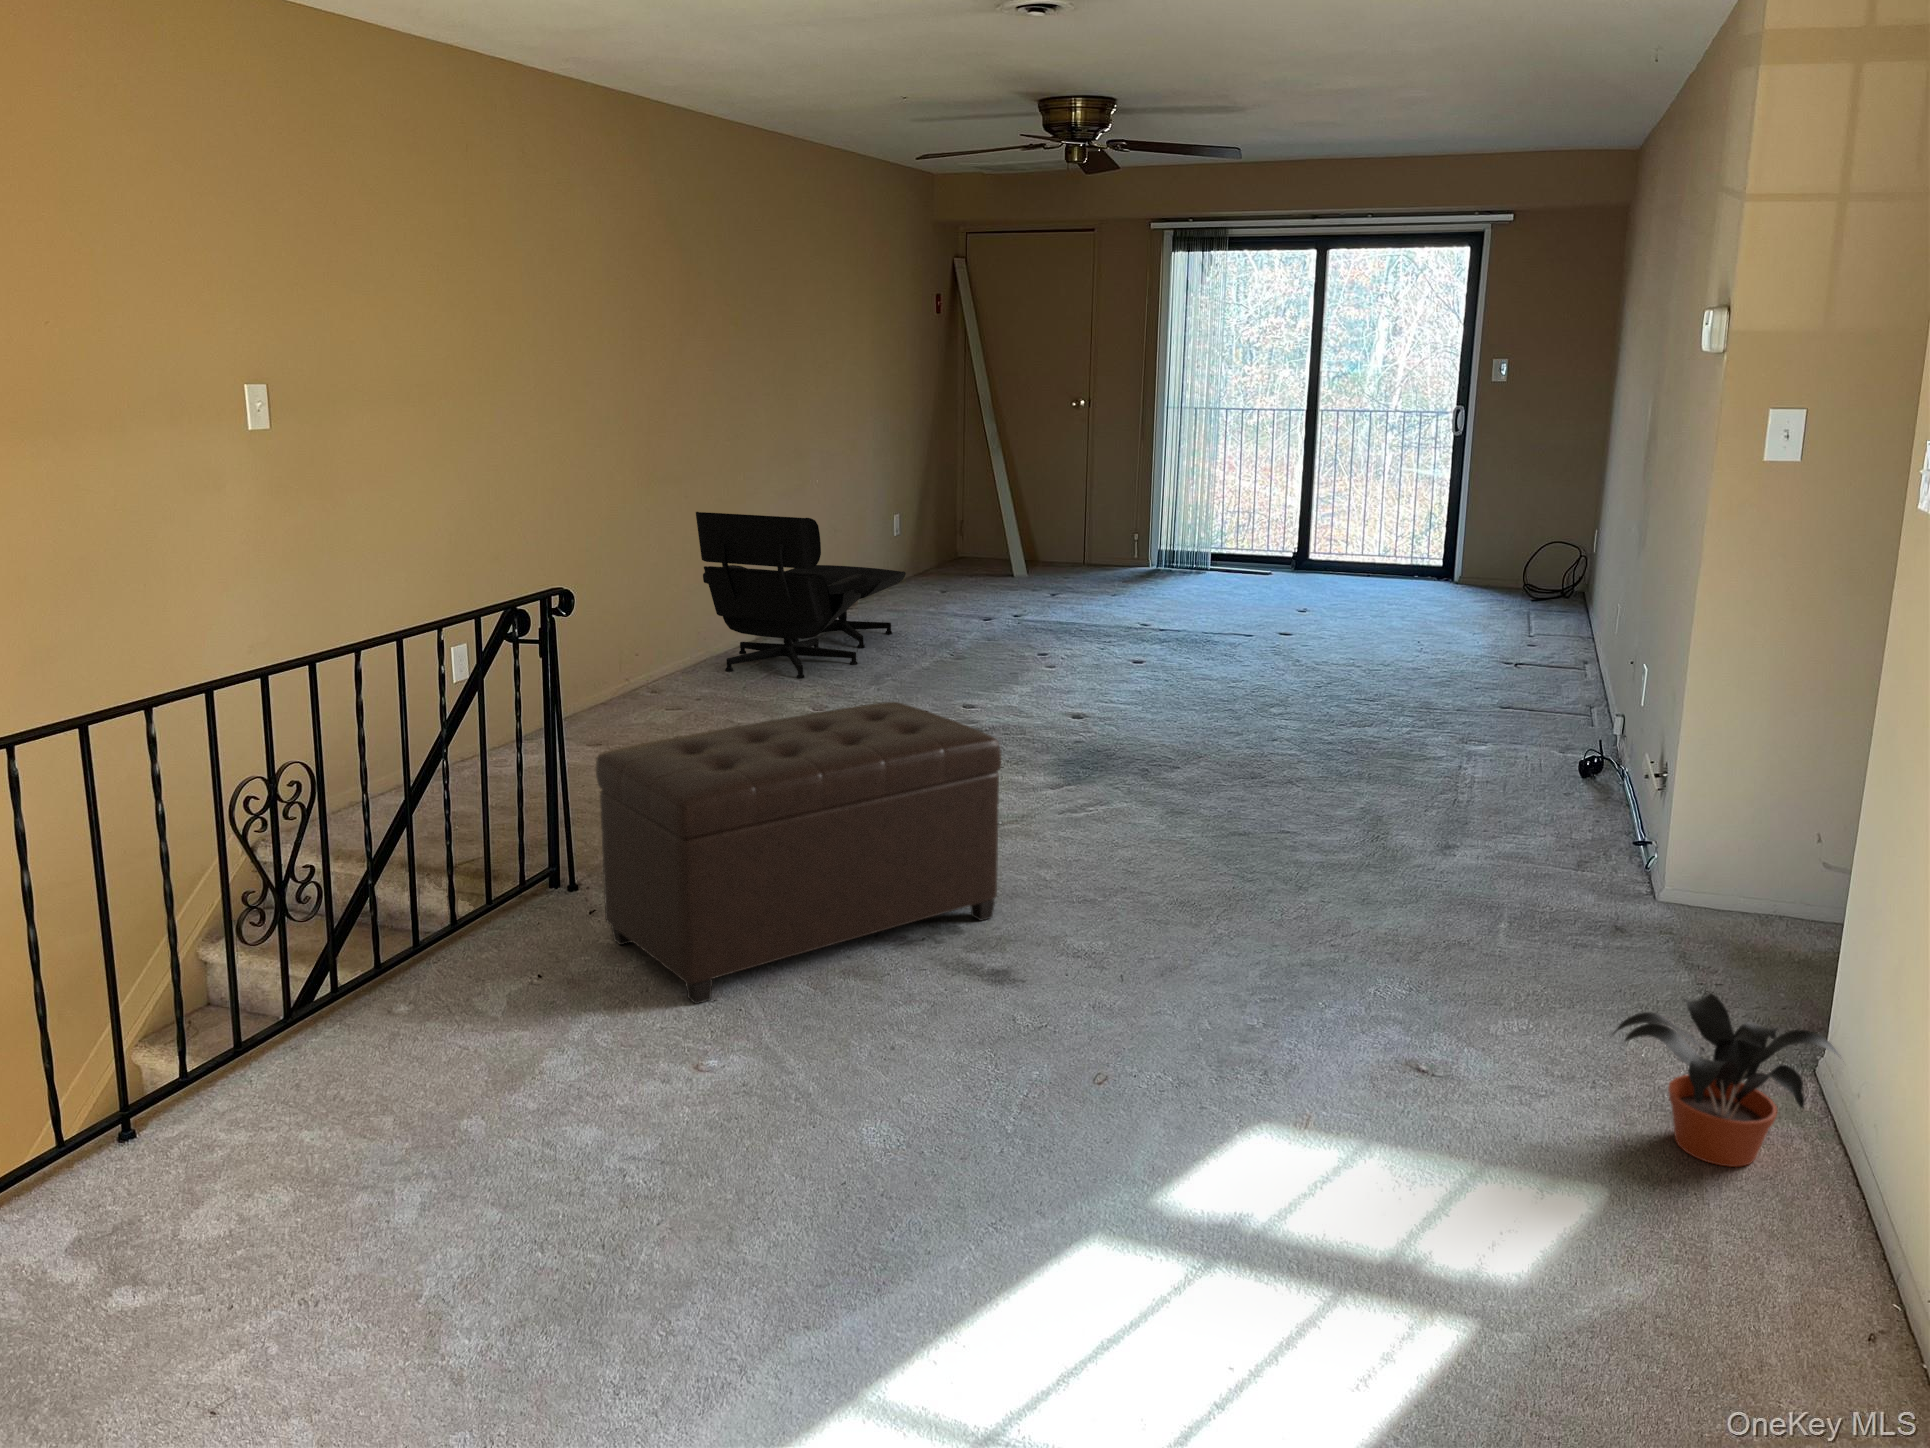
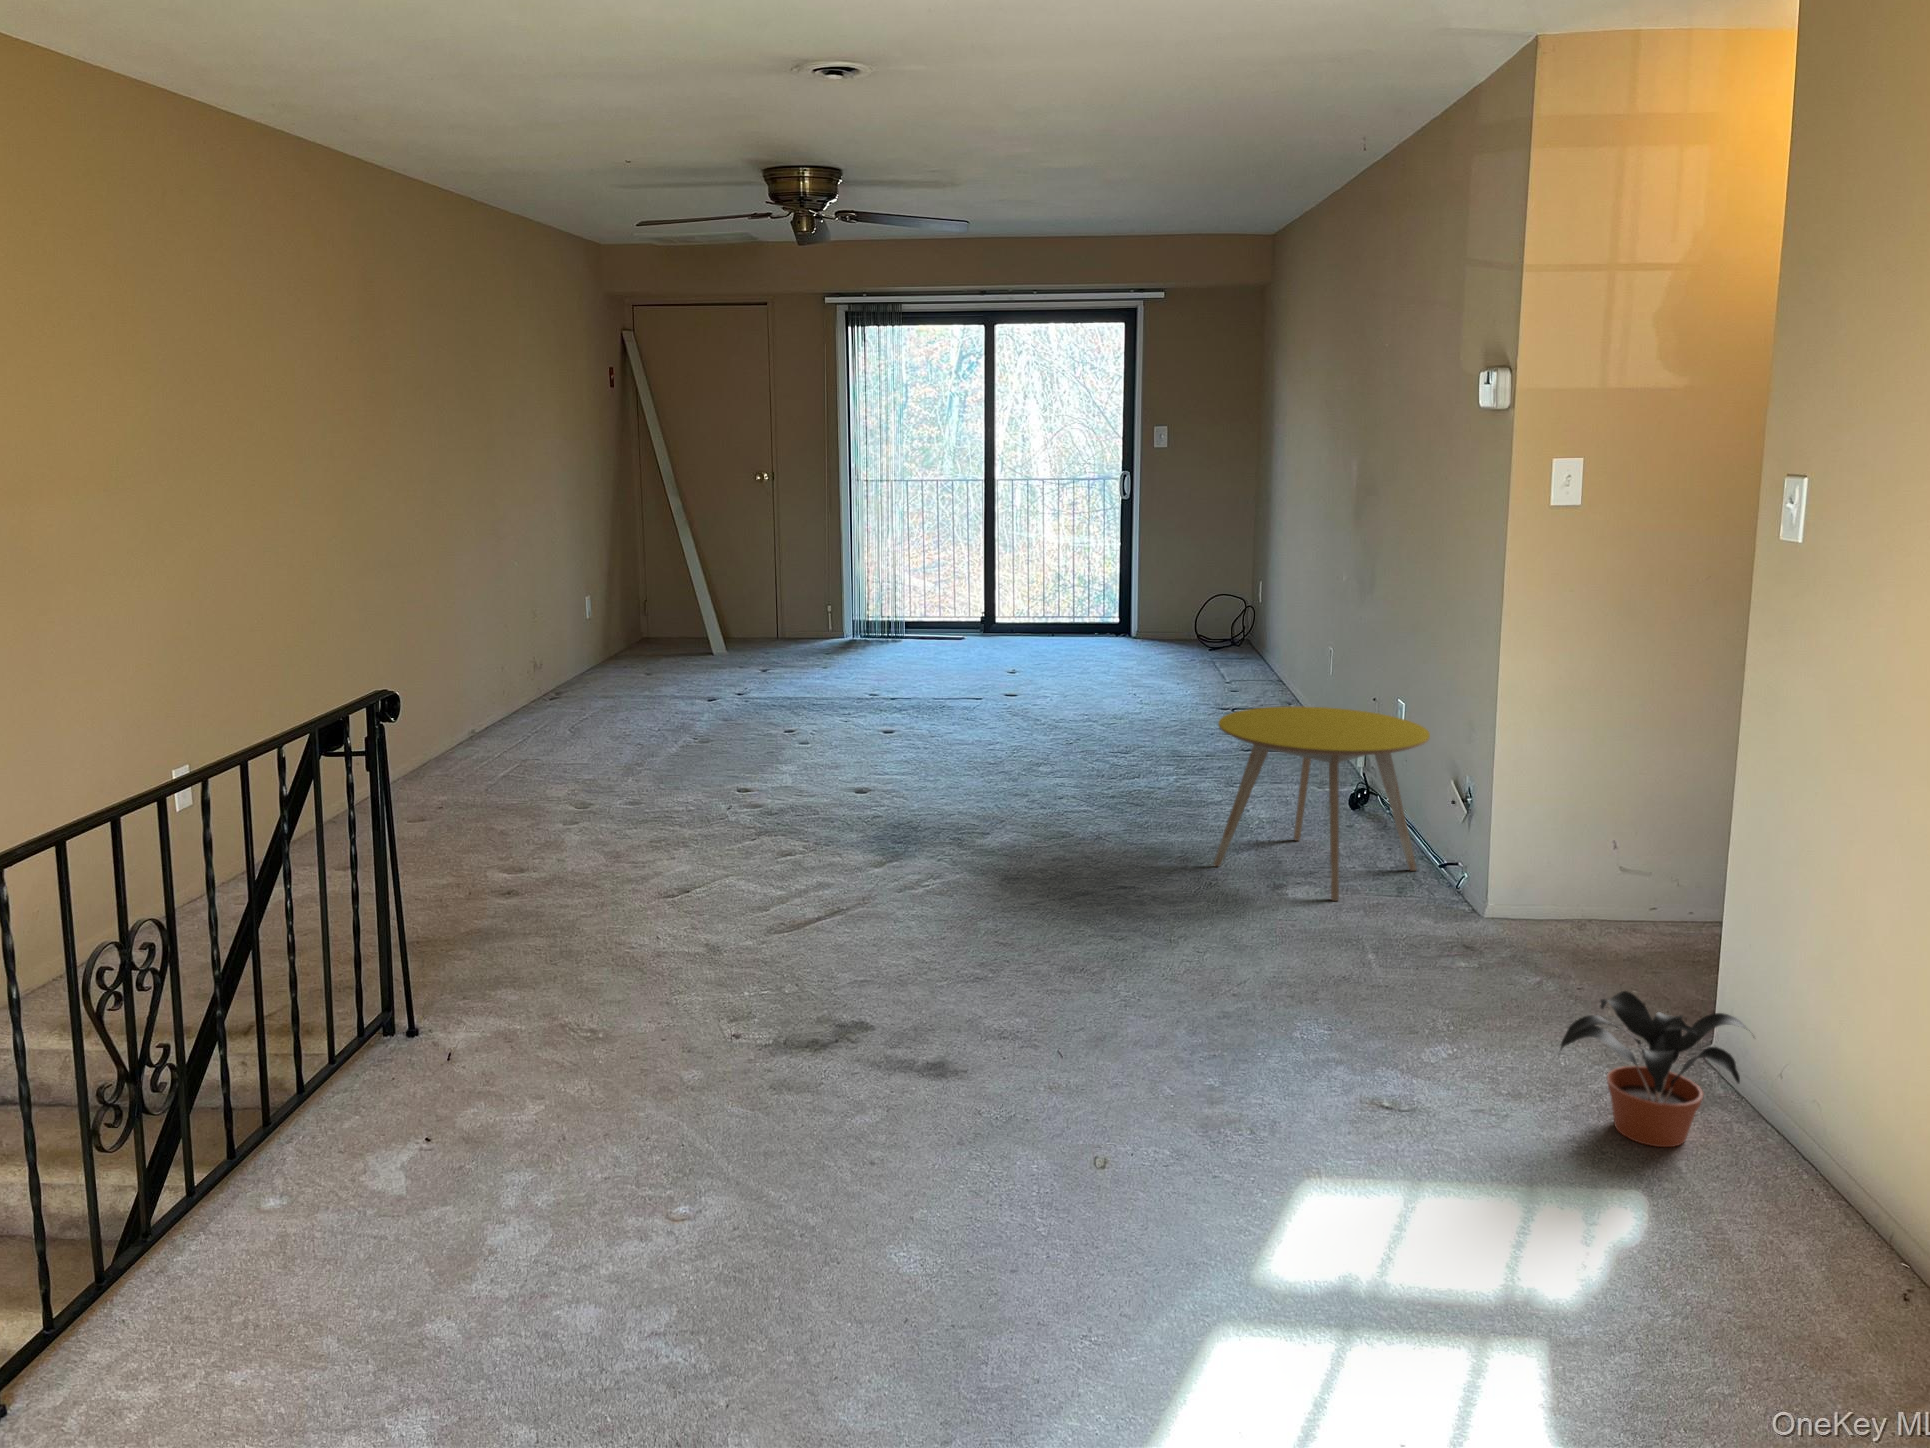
lounge chair: present [696,512,906,679] -> none [415,597,632,774]
side table: none [1394,661,1645,871] -> present [1213,706,1430,901]
ottoman: present [596,702,1001,1004] -> none [472,787,903,1145]

